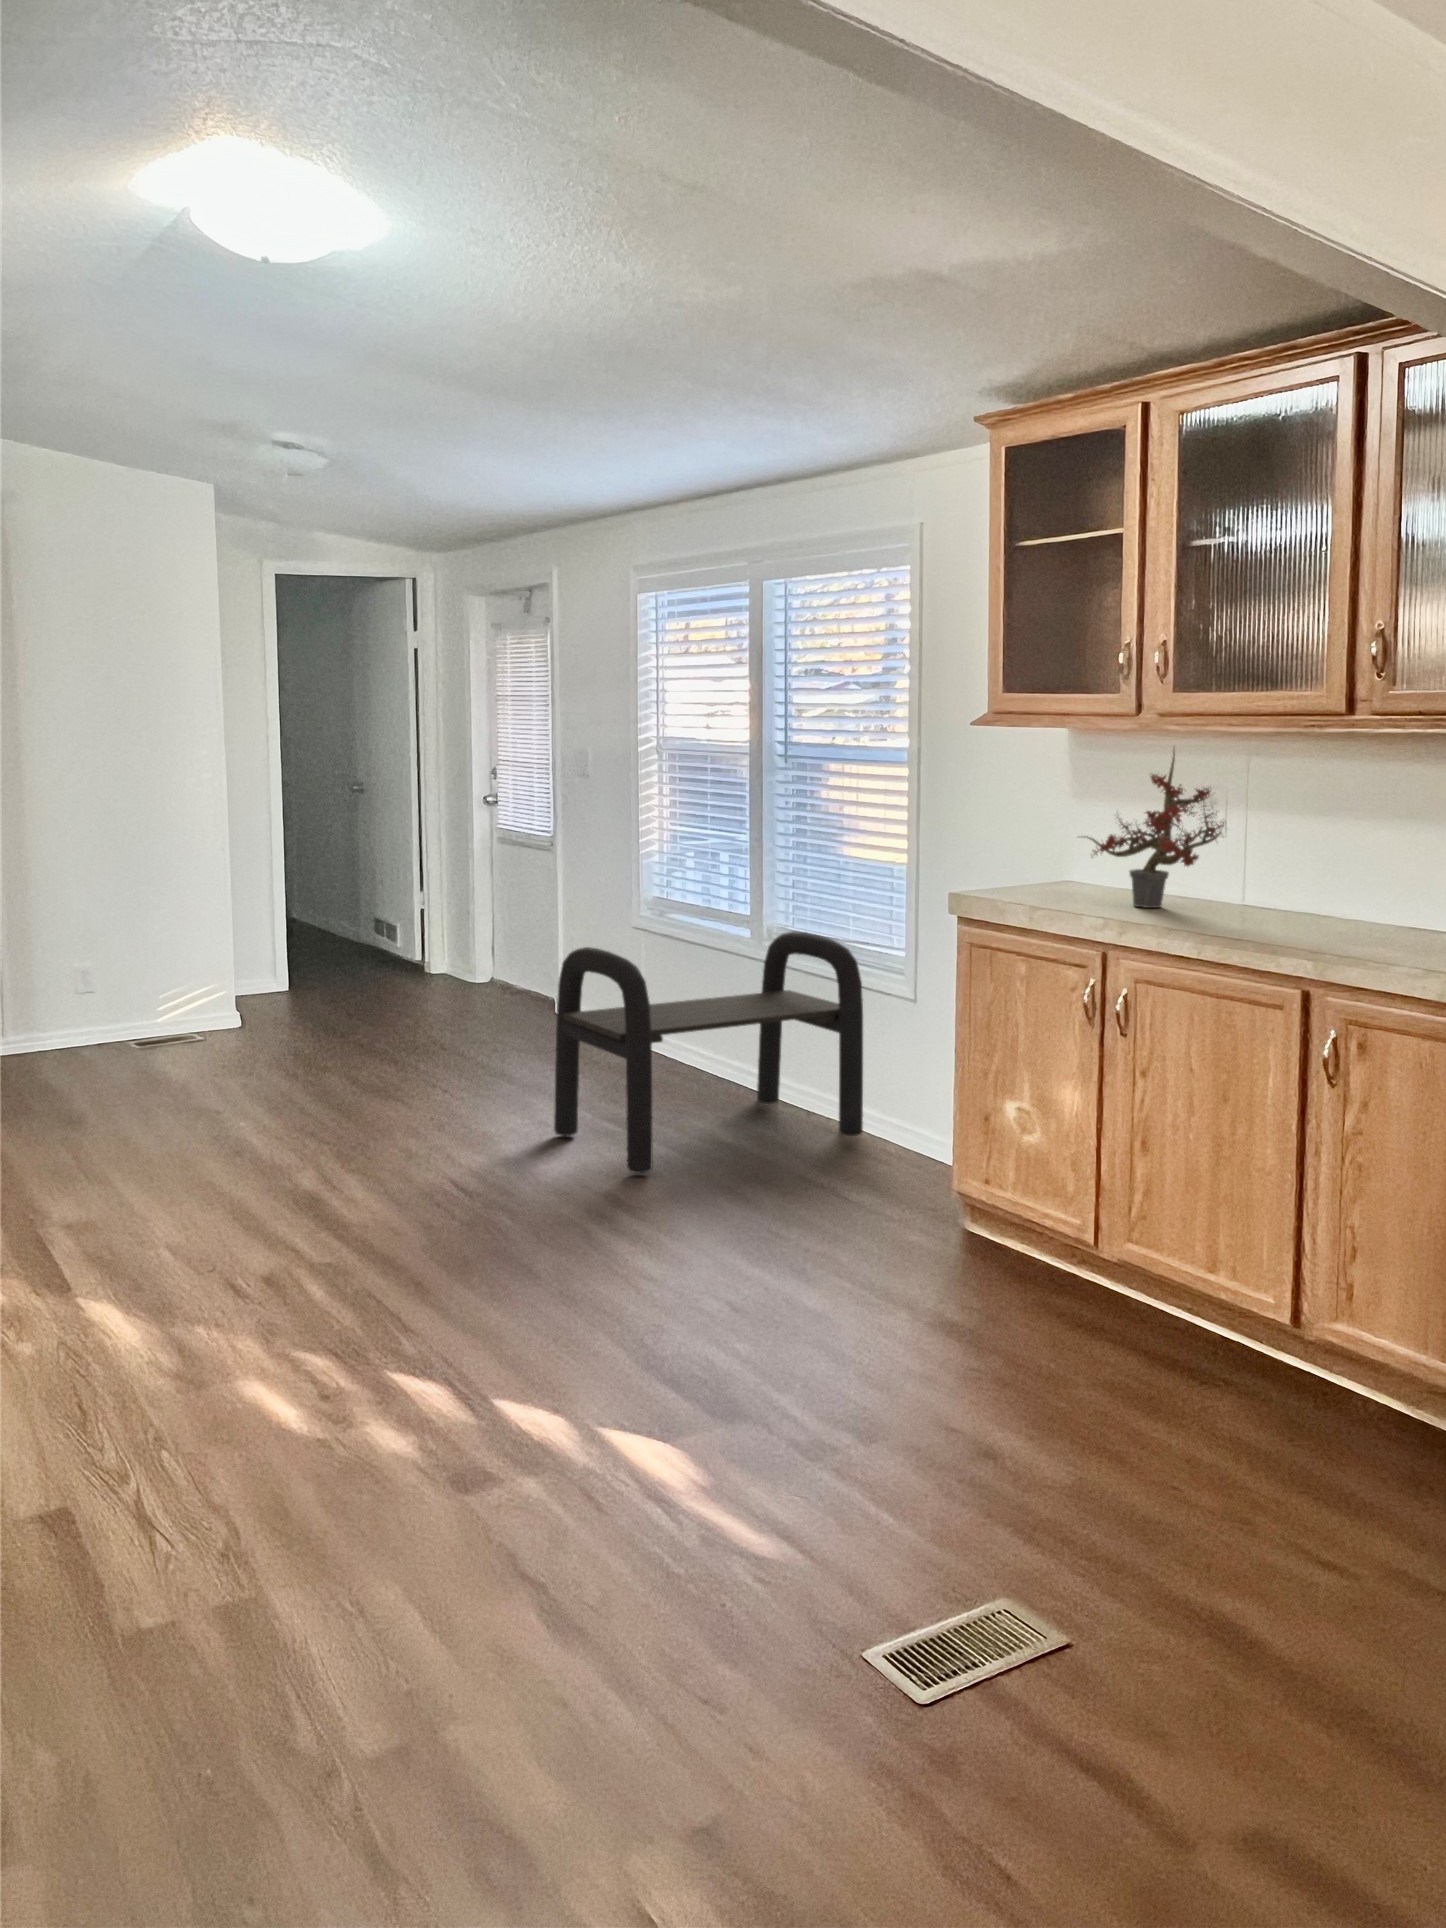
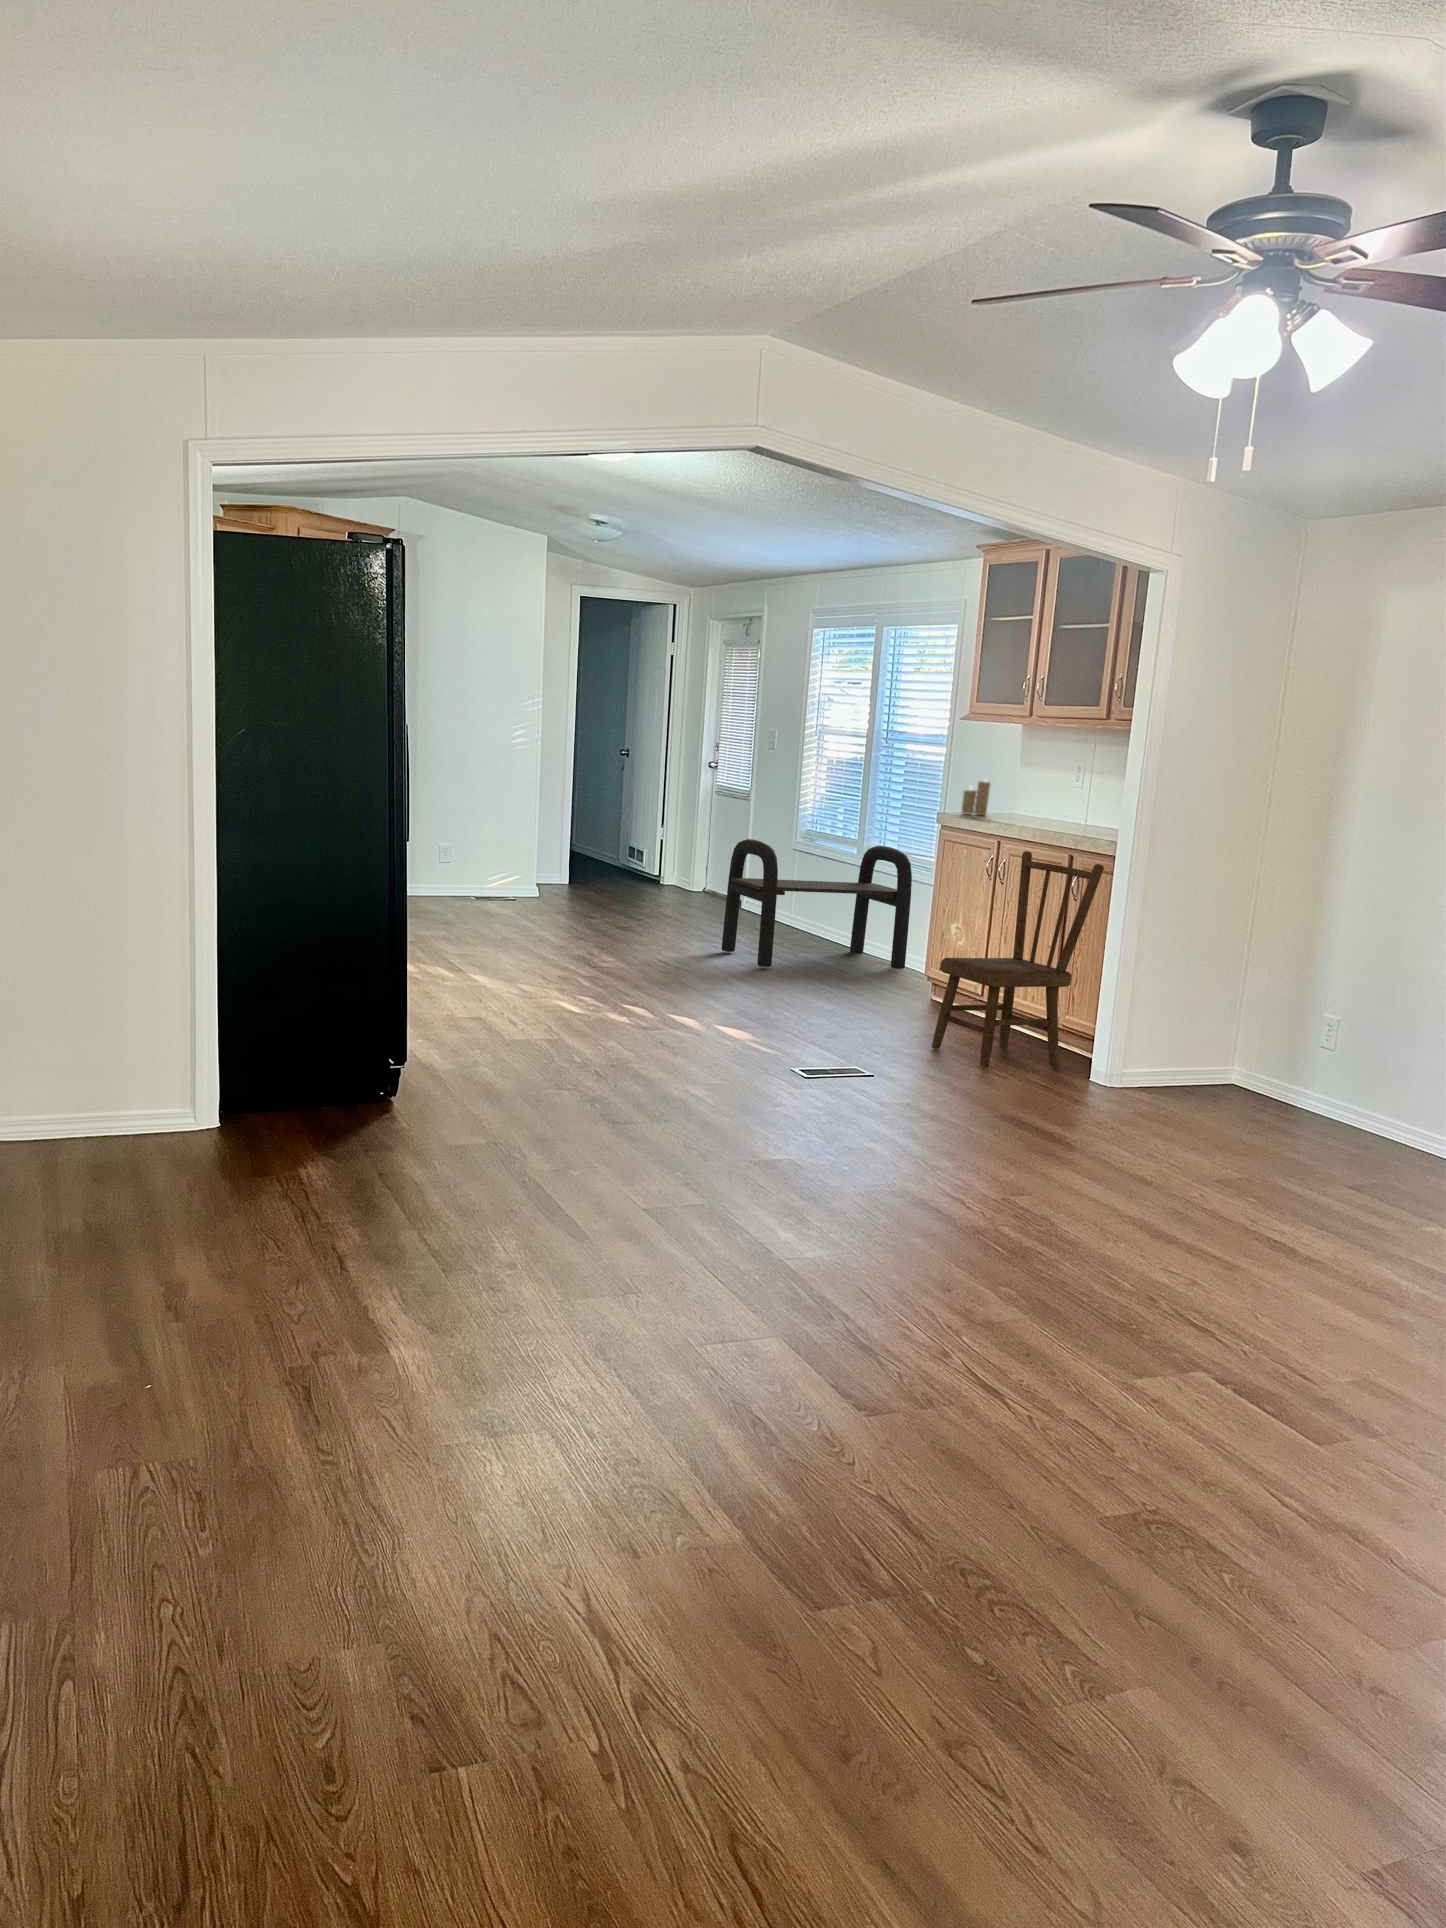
potted plant: present [1080,751,1226,908] -> none [1002,735,1074,822]
candle: none [1002,829,1051,899] -> present [961,779,990,815]
dining chair: none [1072,985,1413,1489] -> present [932,851,1104,1067]

